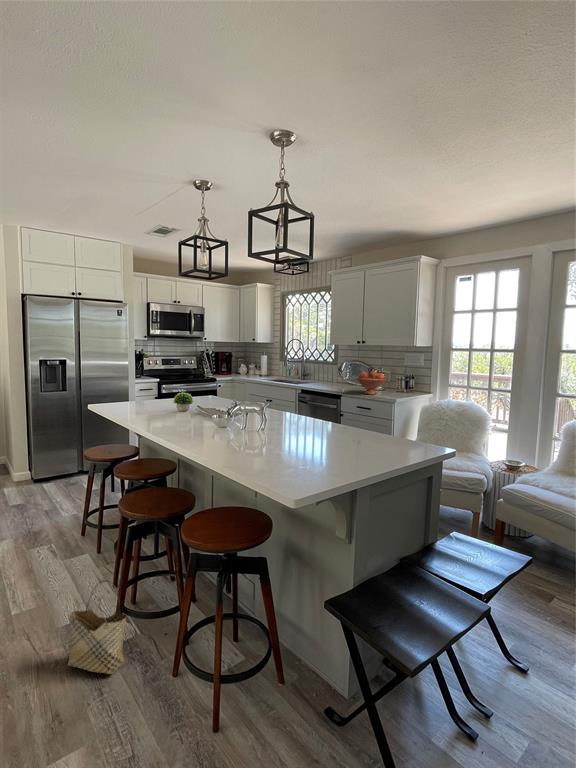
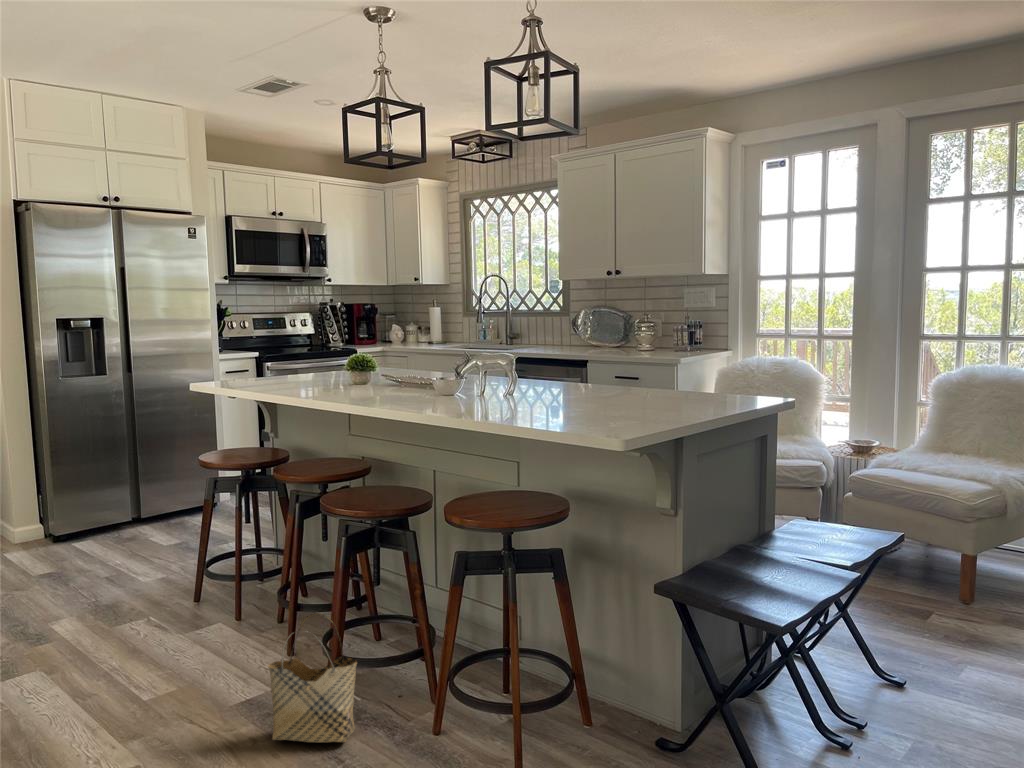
fruit bowl: present [356,371,386,395] -> none [609,317,660,355]

